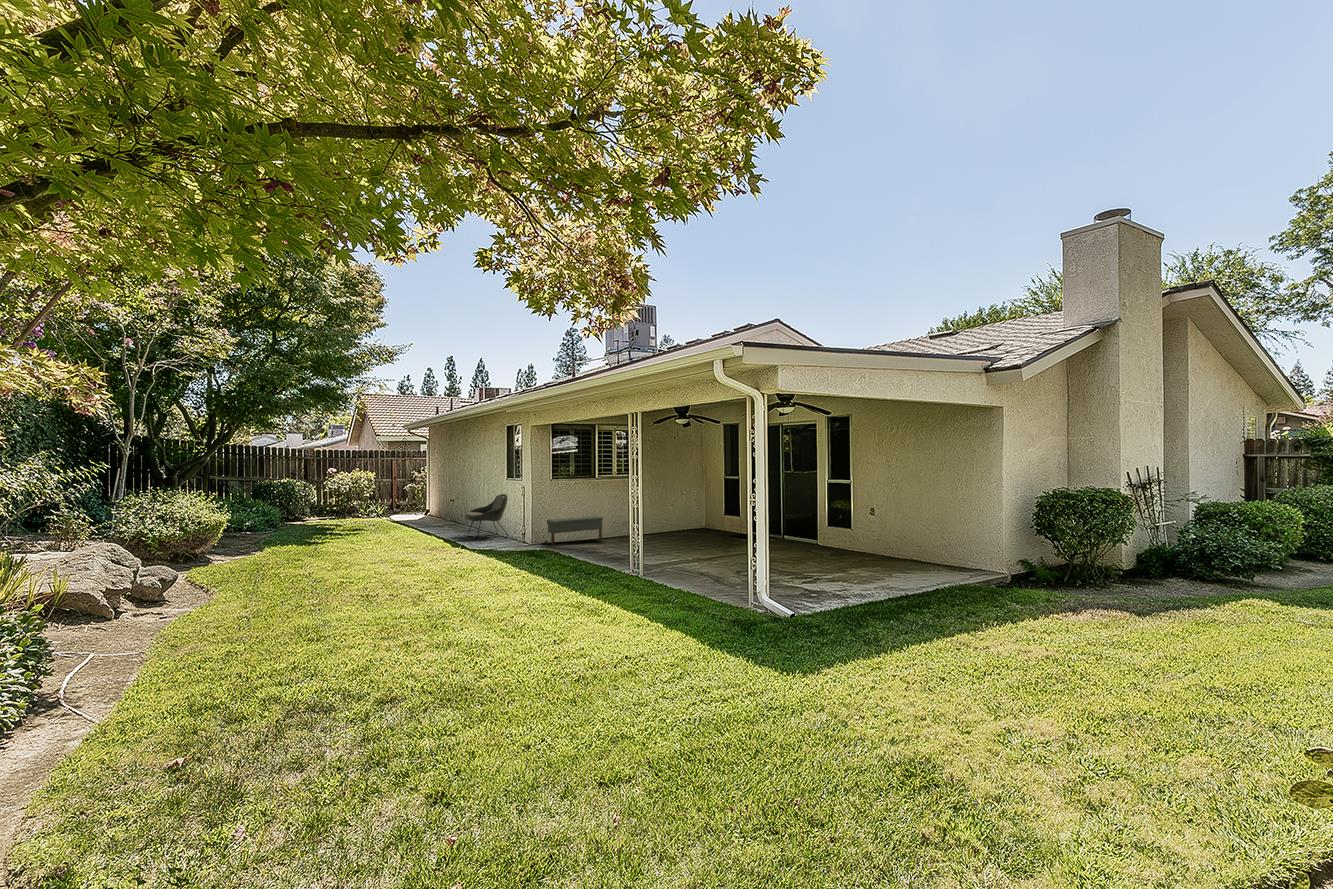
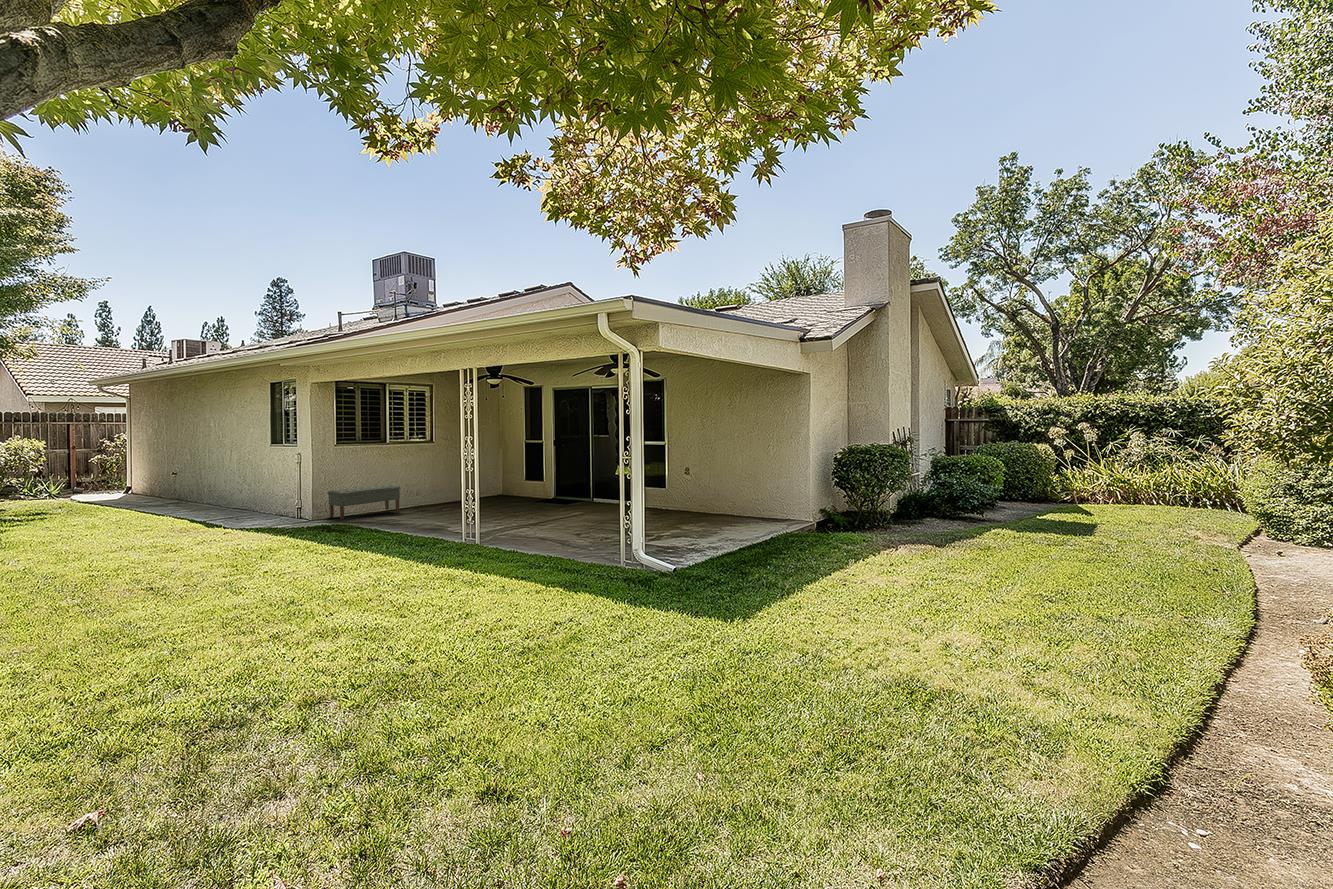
lounge chair: present [465,494,508,540] -> none [213,463,277,520]

